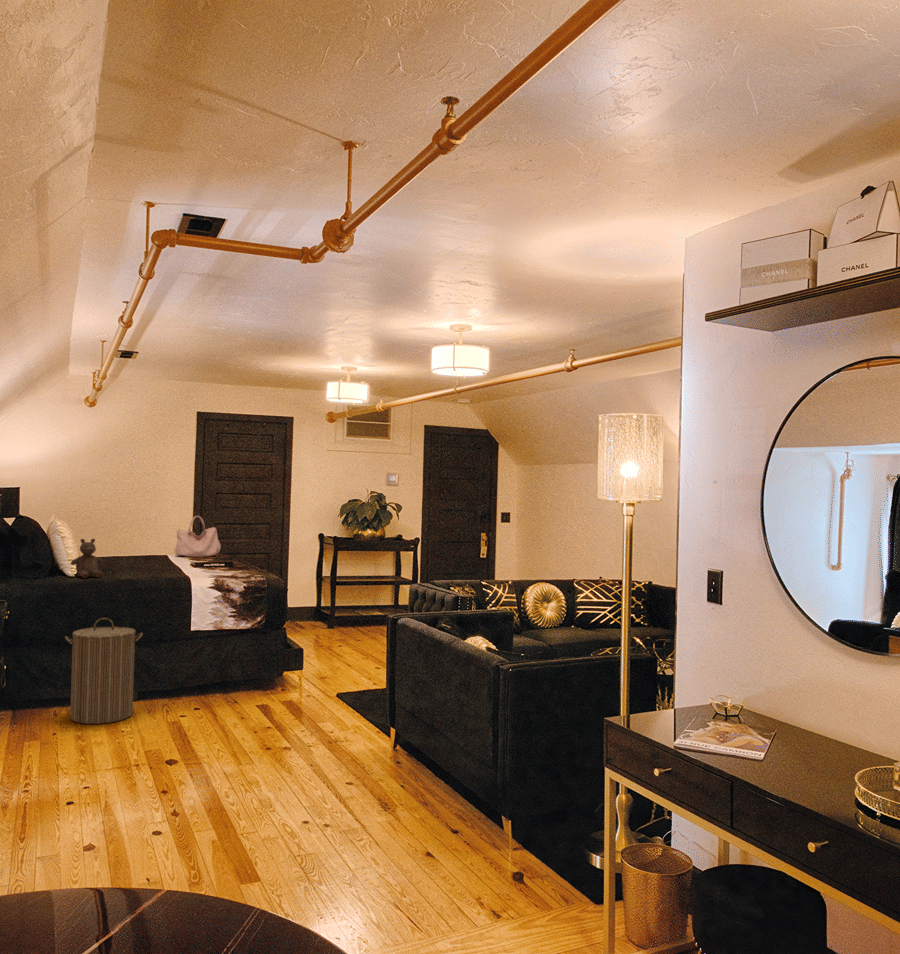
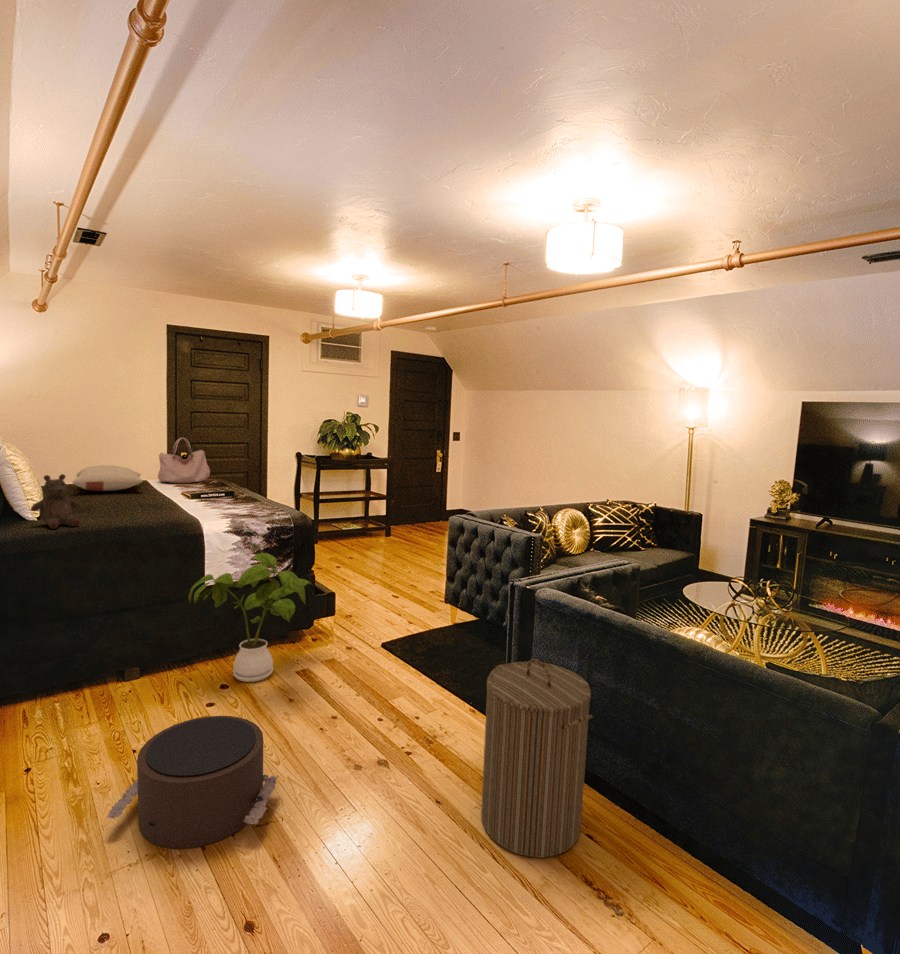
pillow: none [103,539,159,560] -> present [73,465,143,491]
house plant: none [175,601,277,709] -> present [188,553,311,682]
laundry hamper: present [65,618,143,724] -> present [481,659,593,858]
pouf: none [98,703,210,770] -> present [107,716,278,849]

